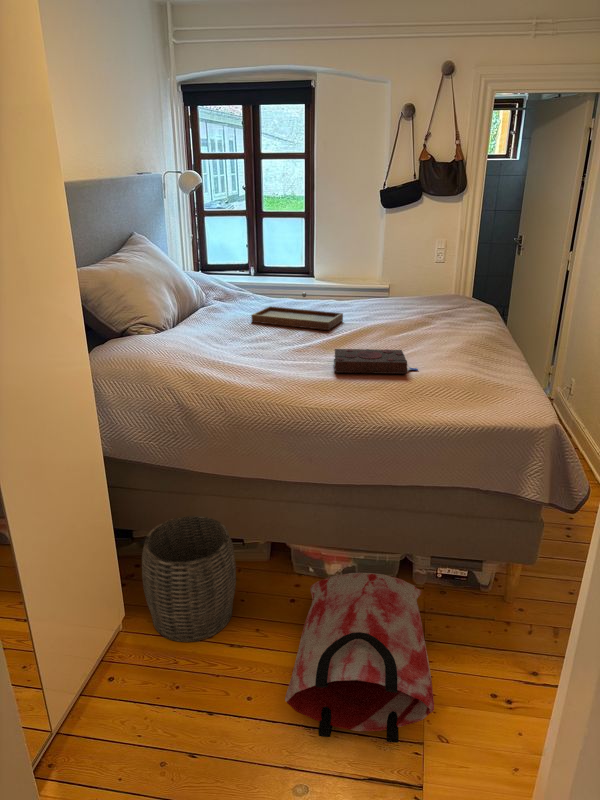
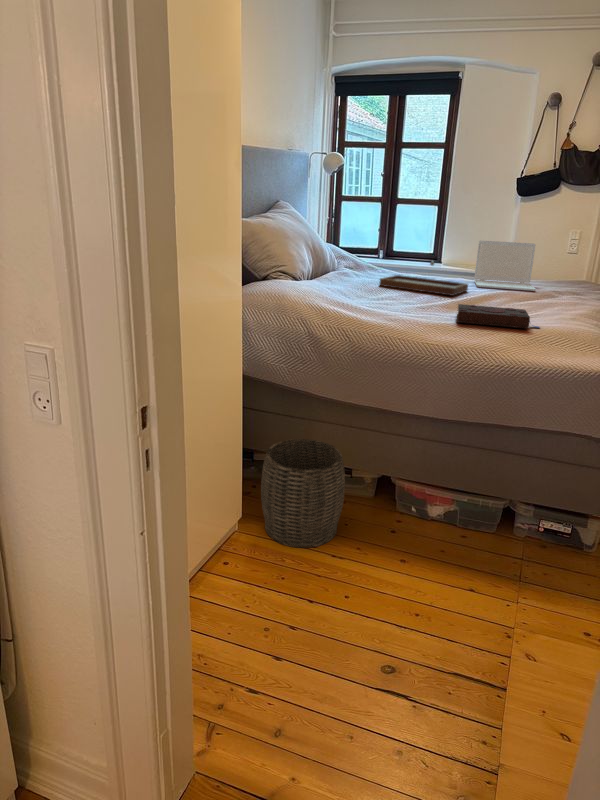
laptop: none [348,262,409,313] -> present [474,241,536,291]
bag: present [285,573,434,743] -> none [381,510,525,649]

